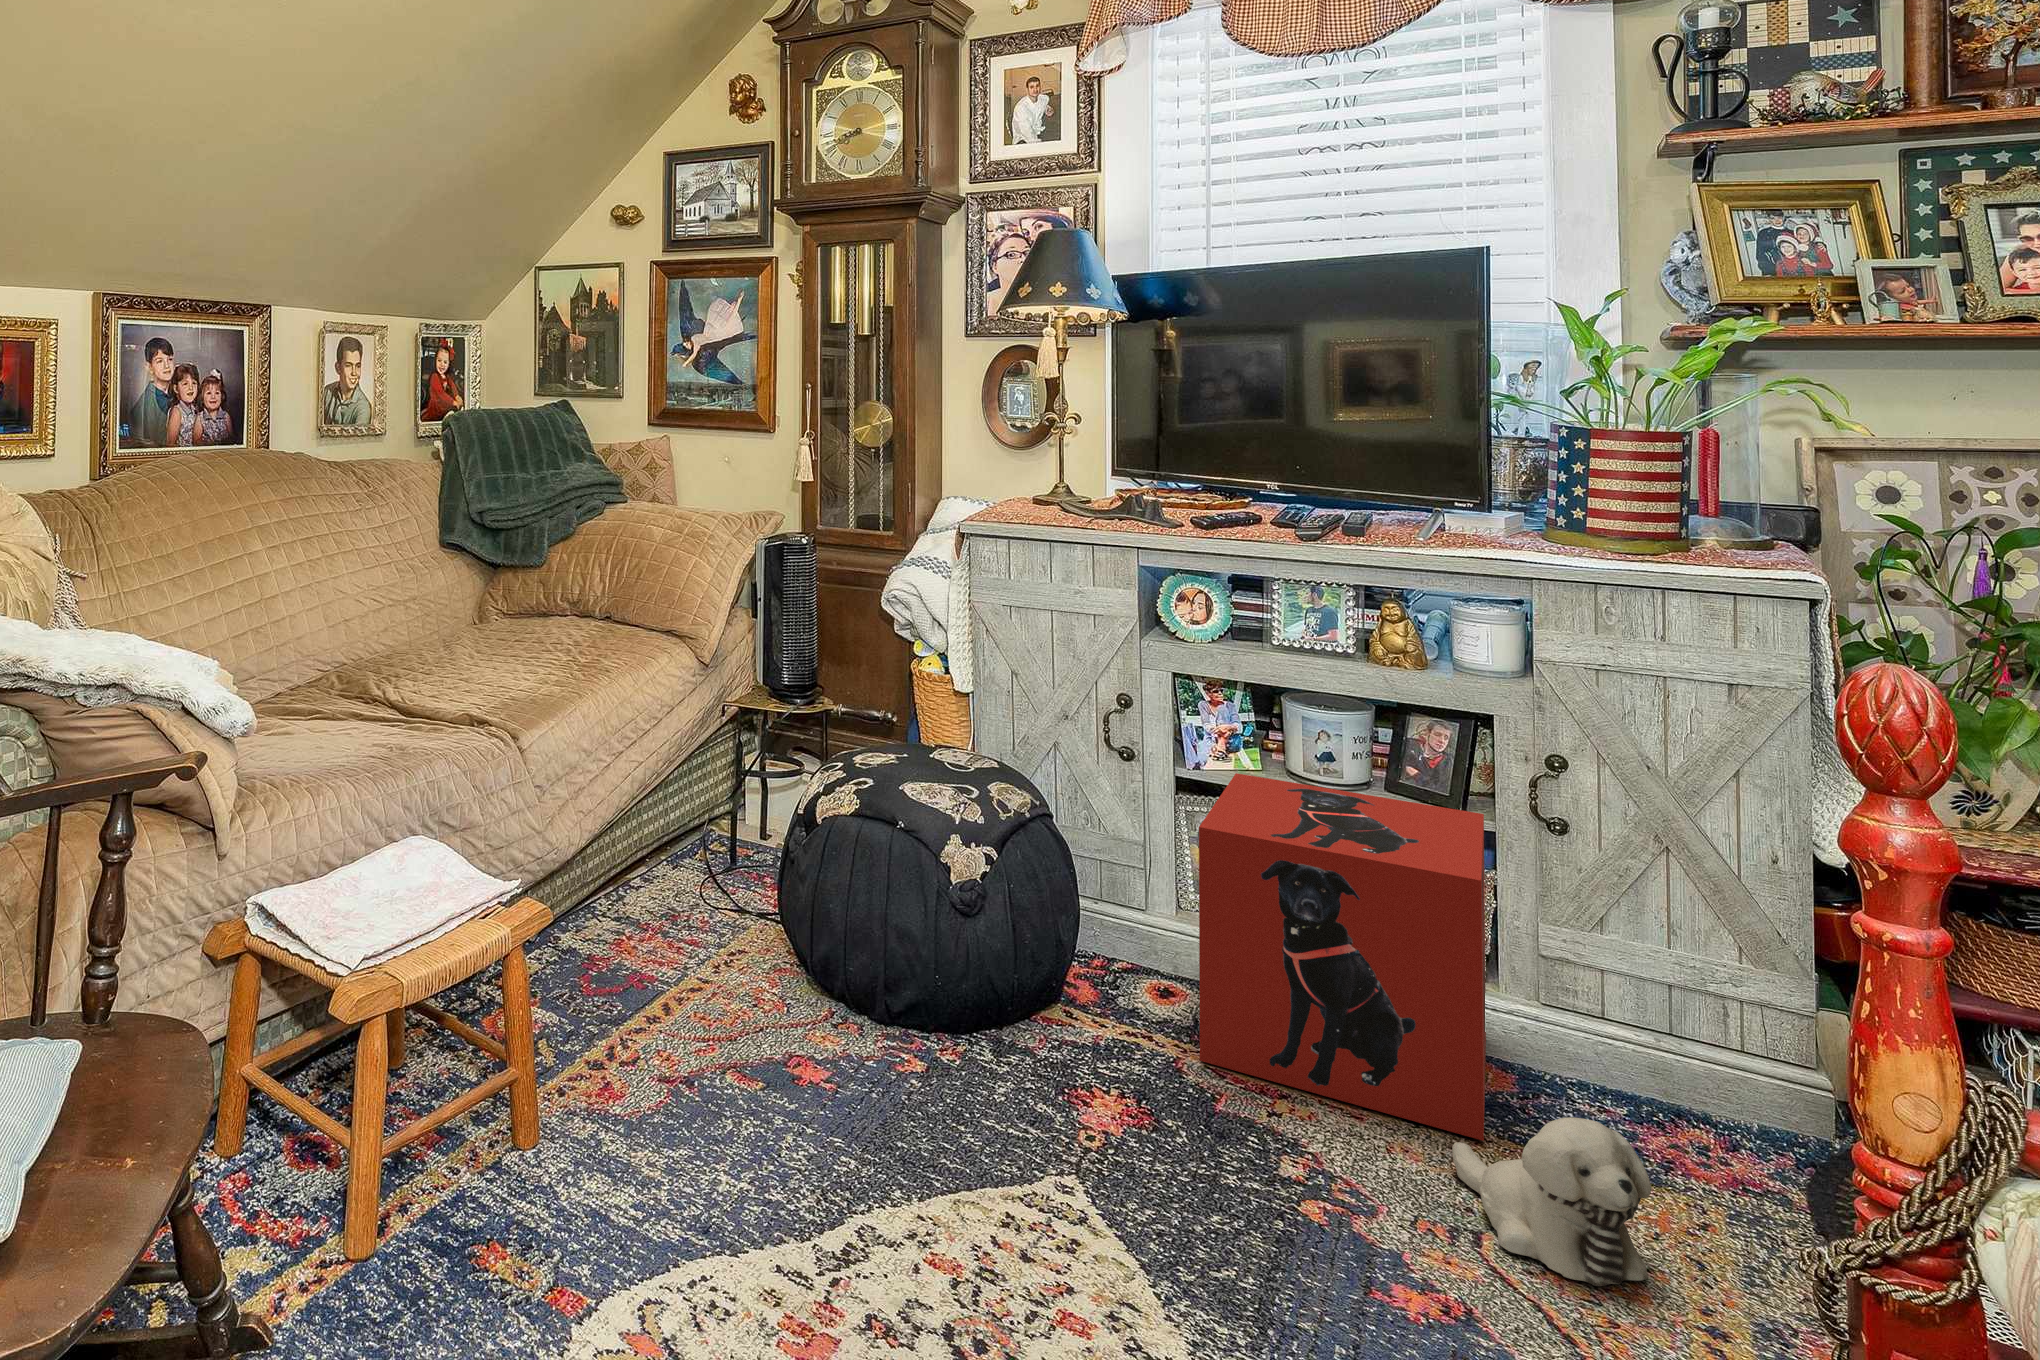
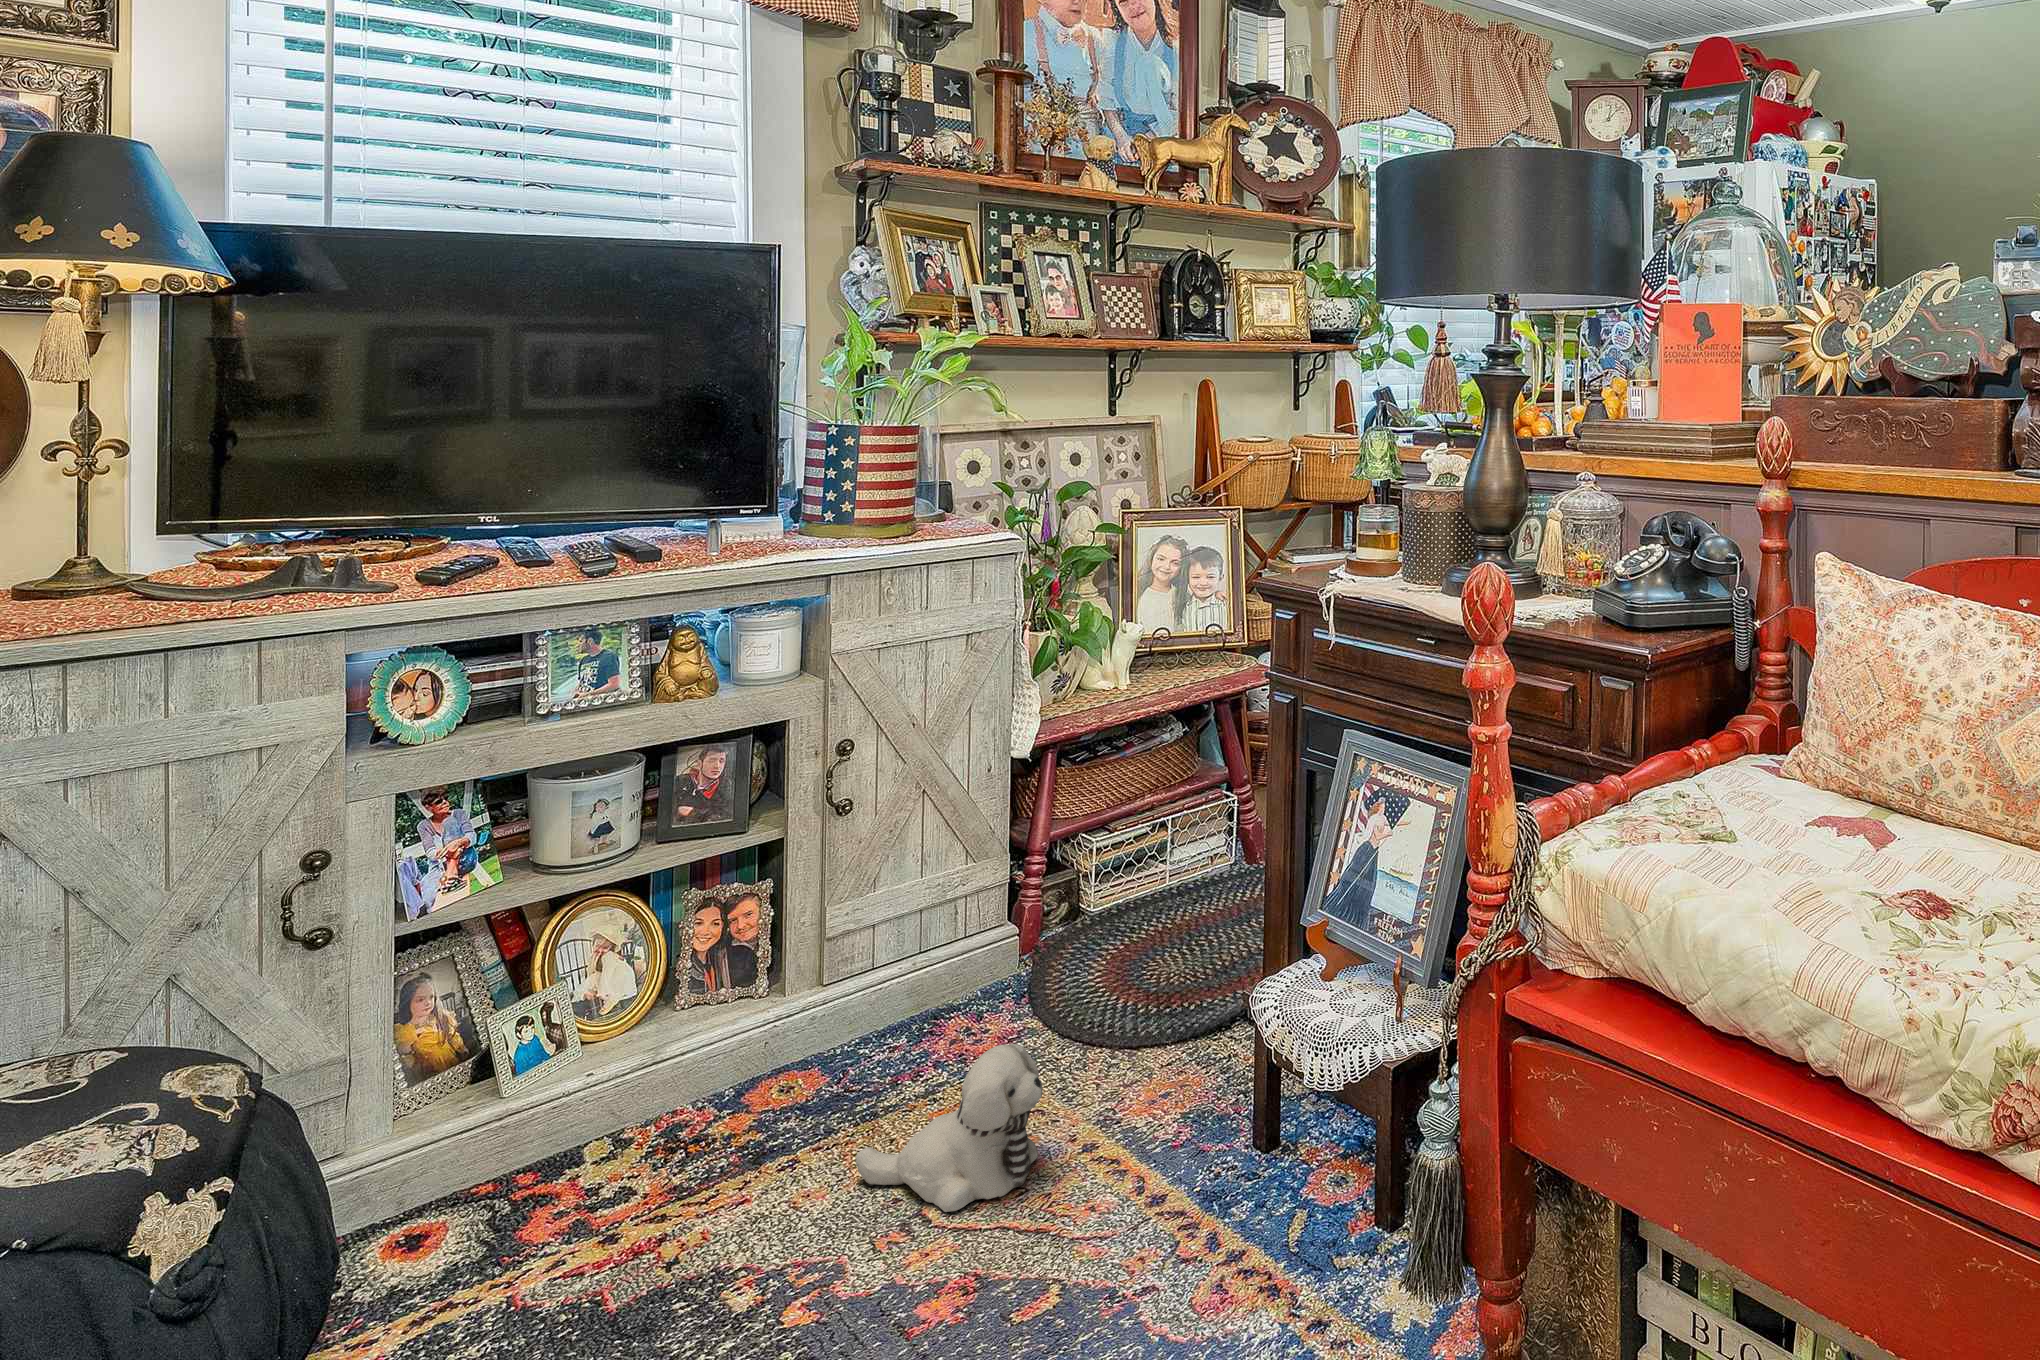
storage box: present [1199,773,1486,1141] -> none [481,828,853,1273]

